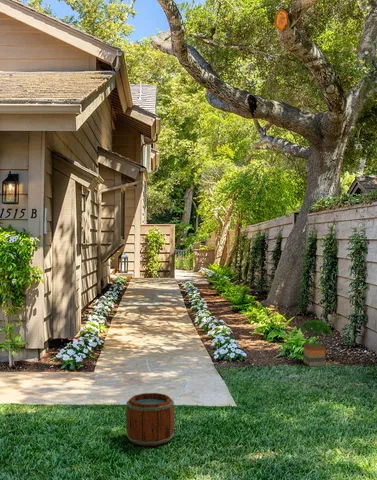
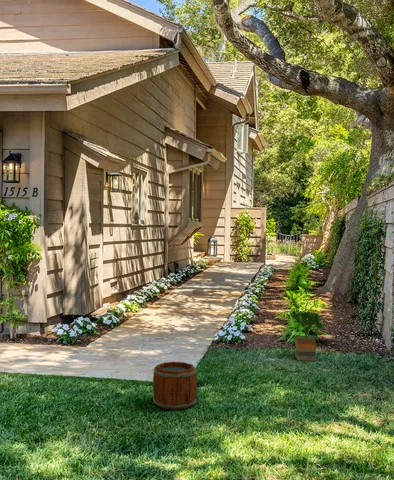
bucket: present [126,393,174,446] -> present [153,362,197,410]

